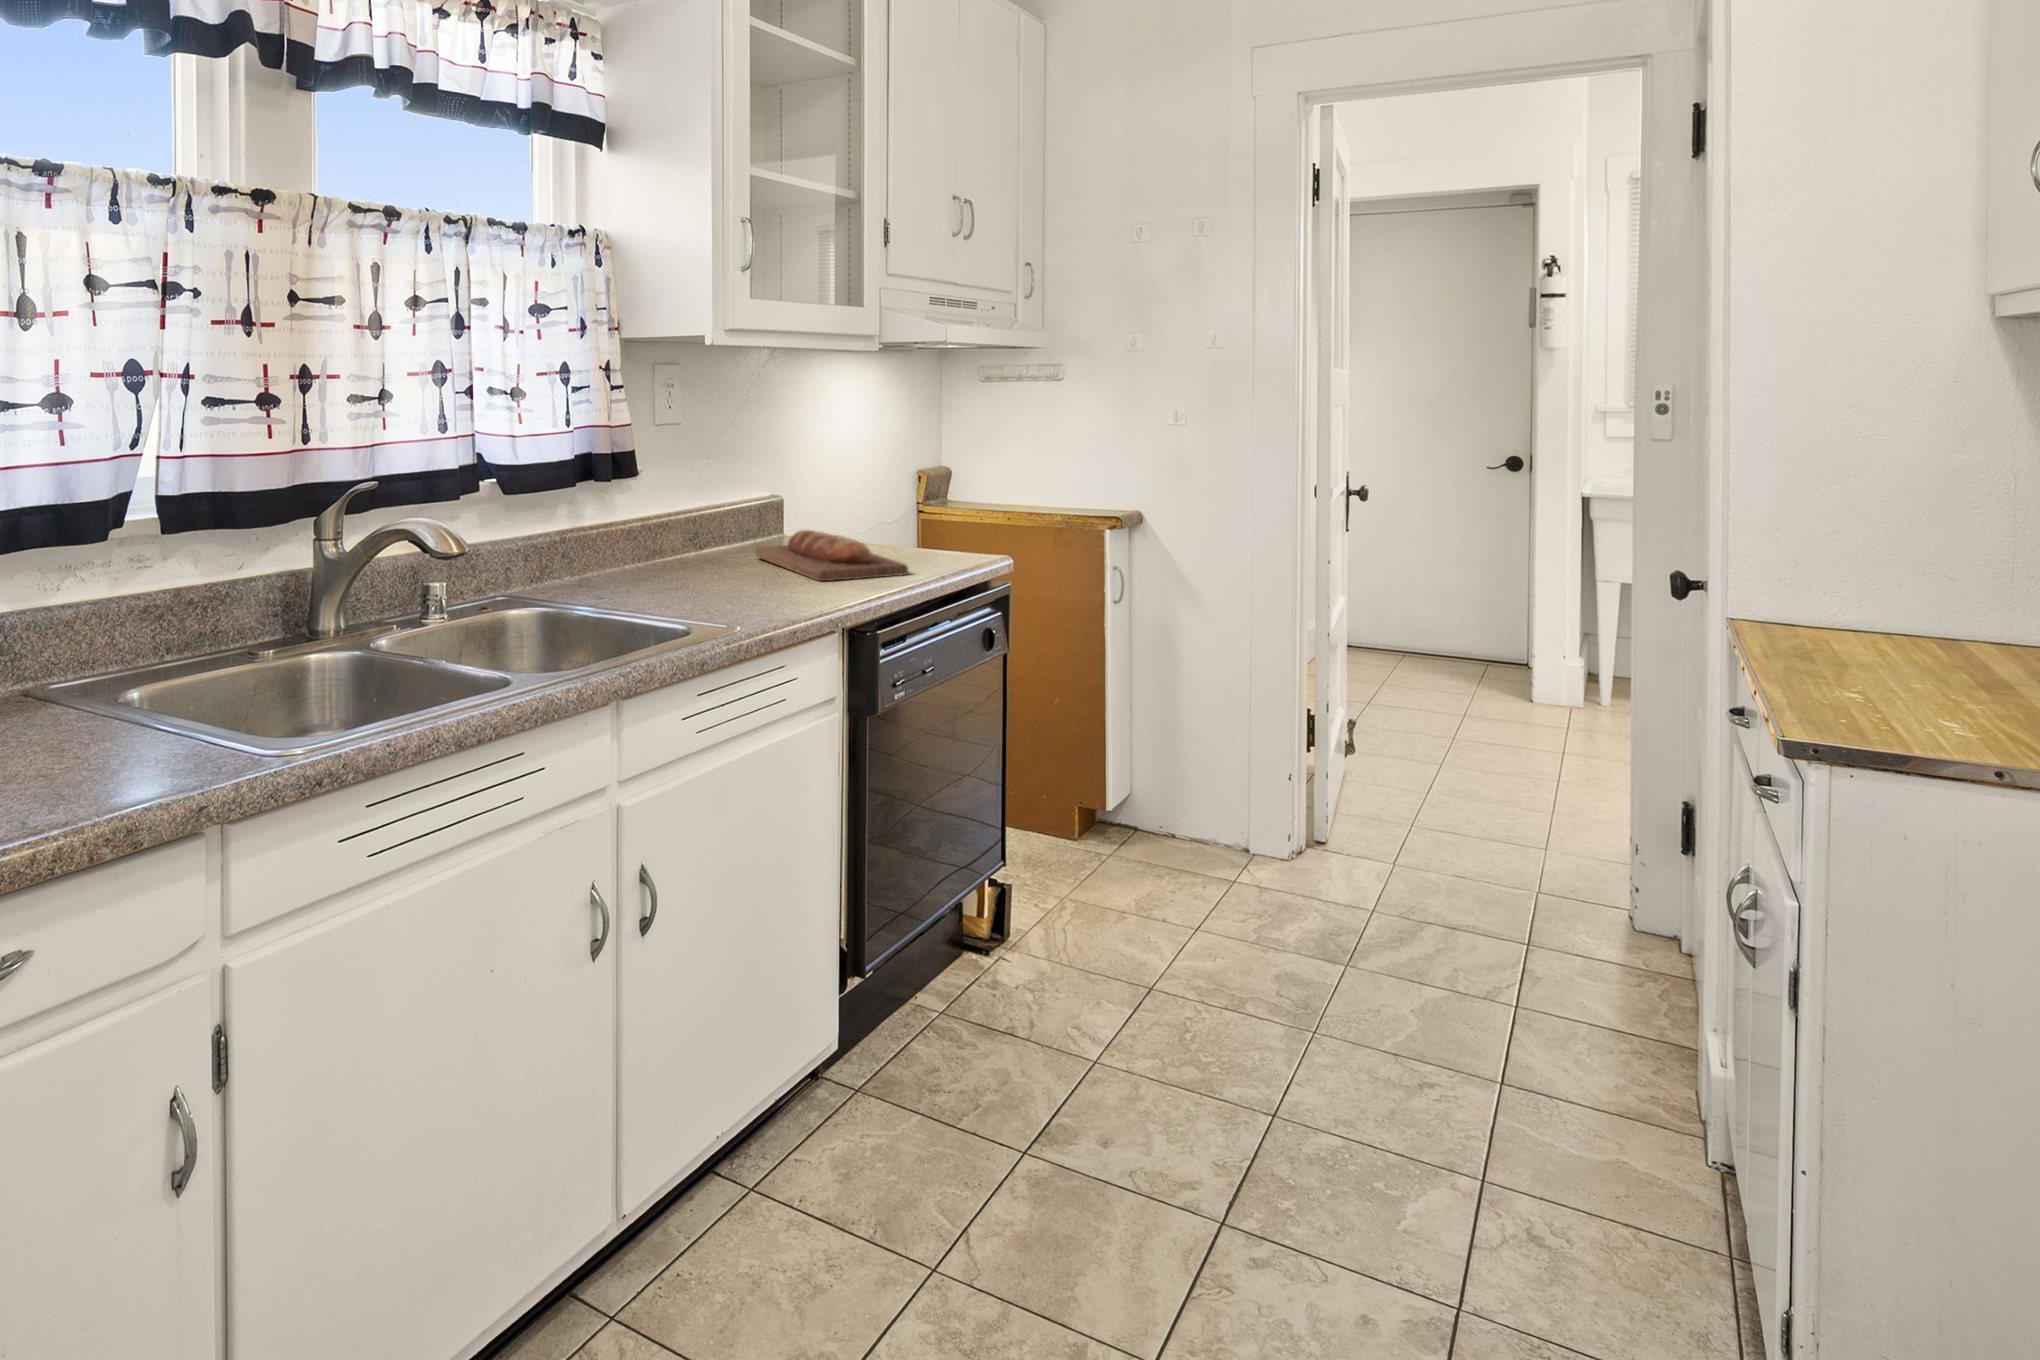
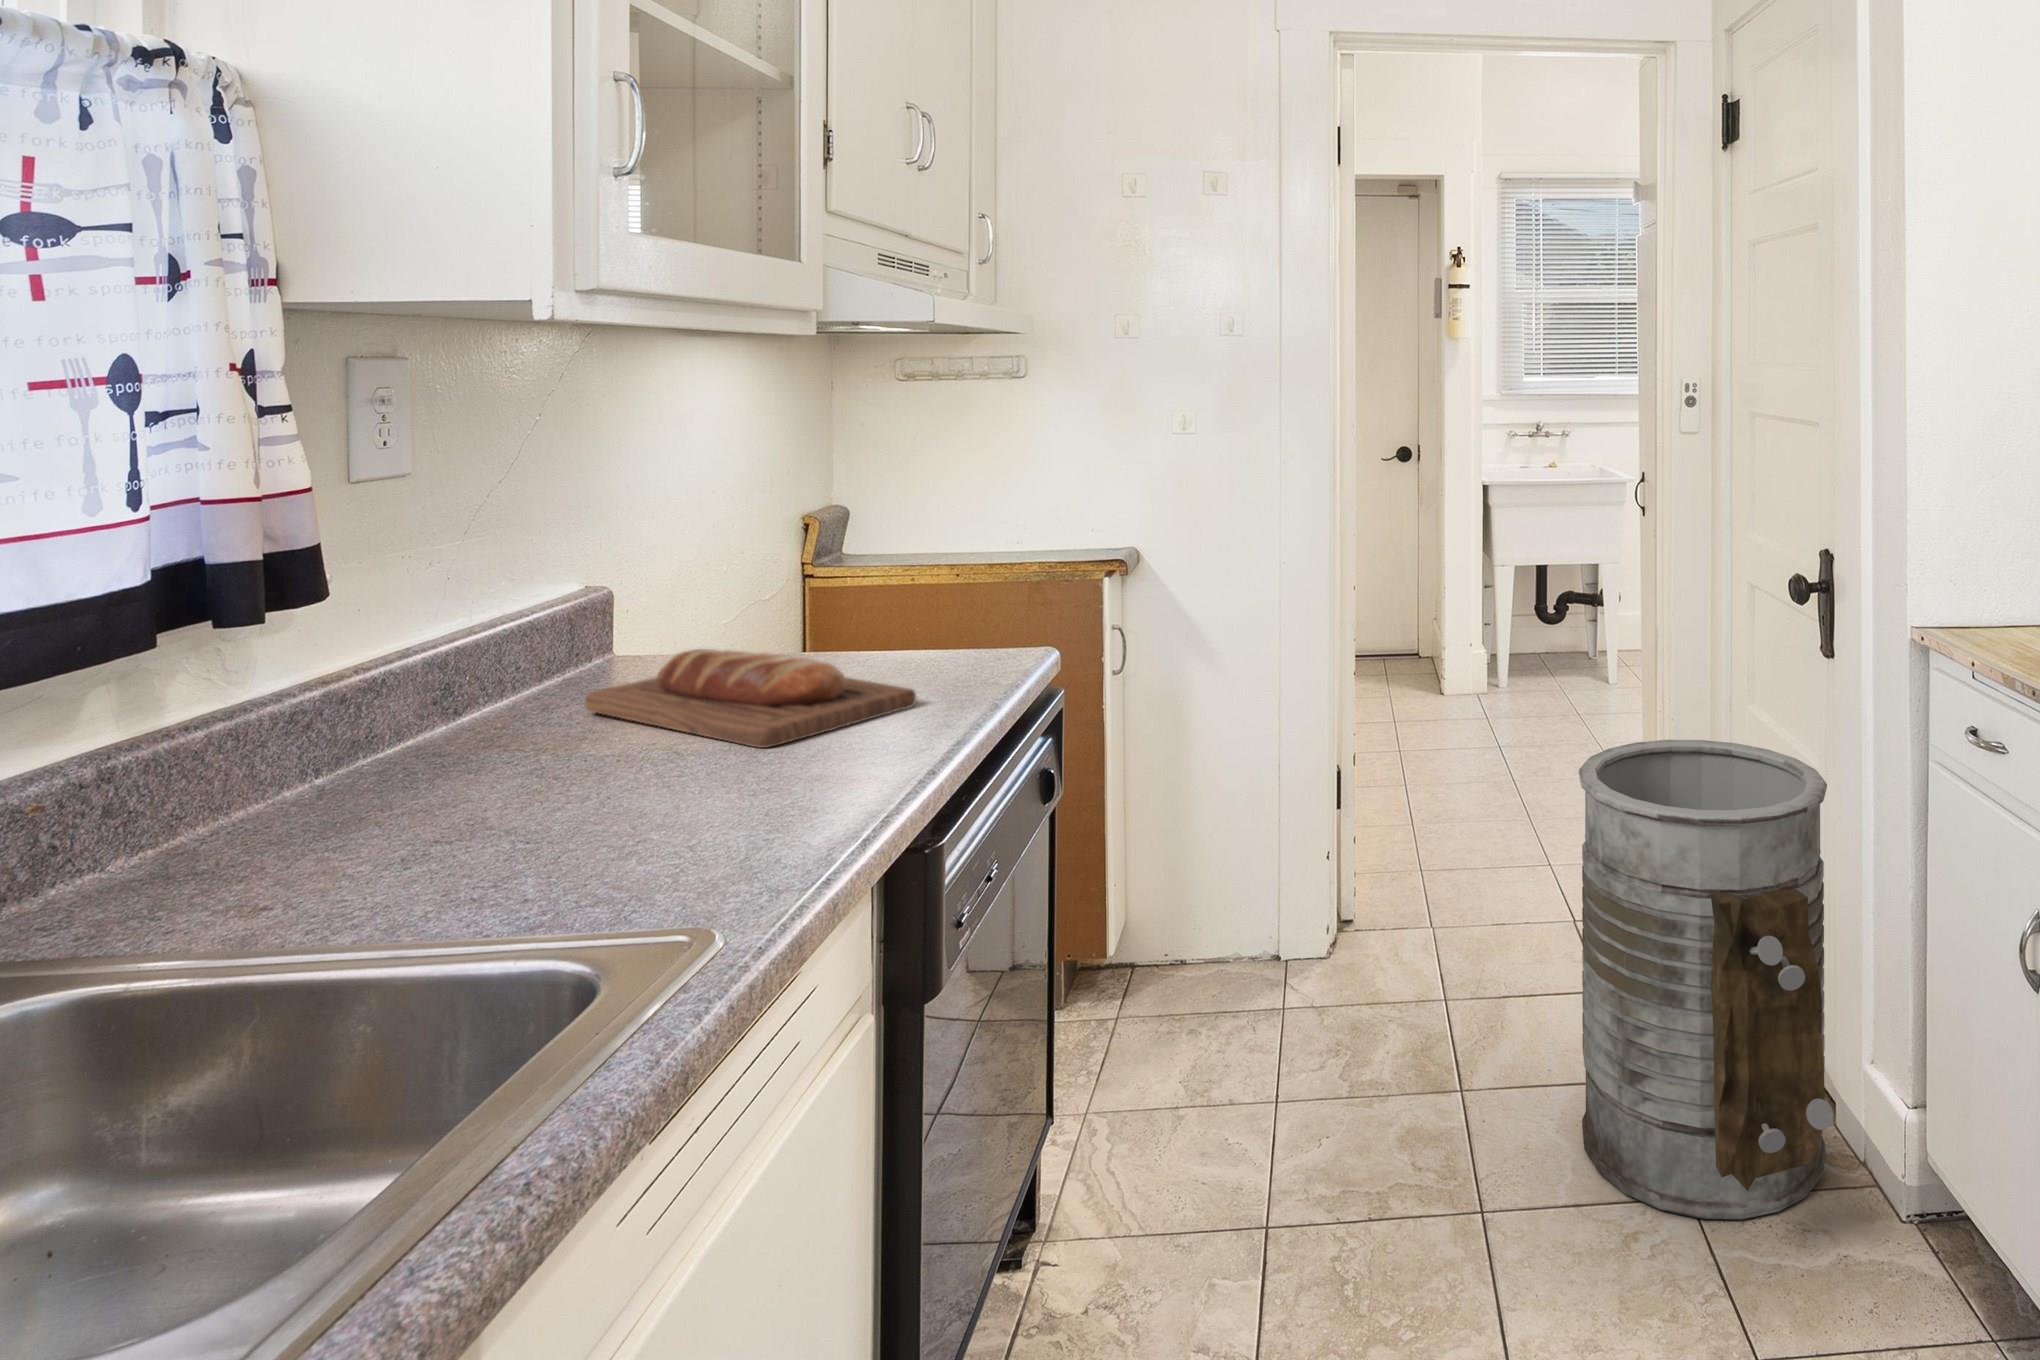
trash can: none [1428,710,1675,1124] -> present [1579,740,1833,1219]

